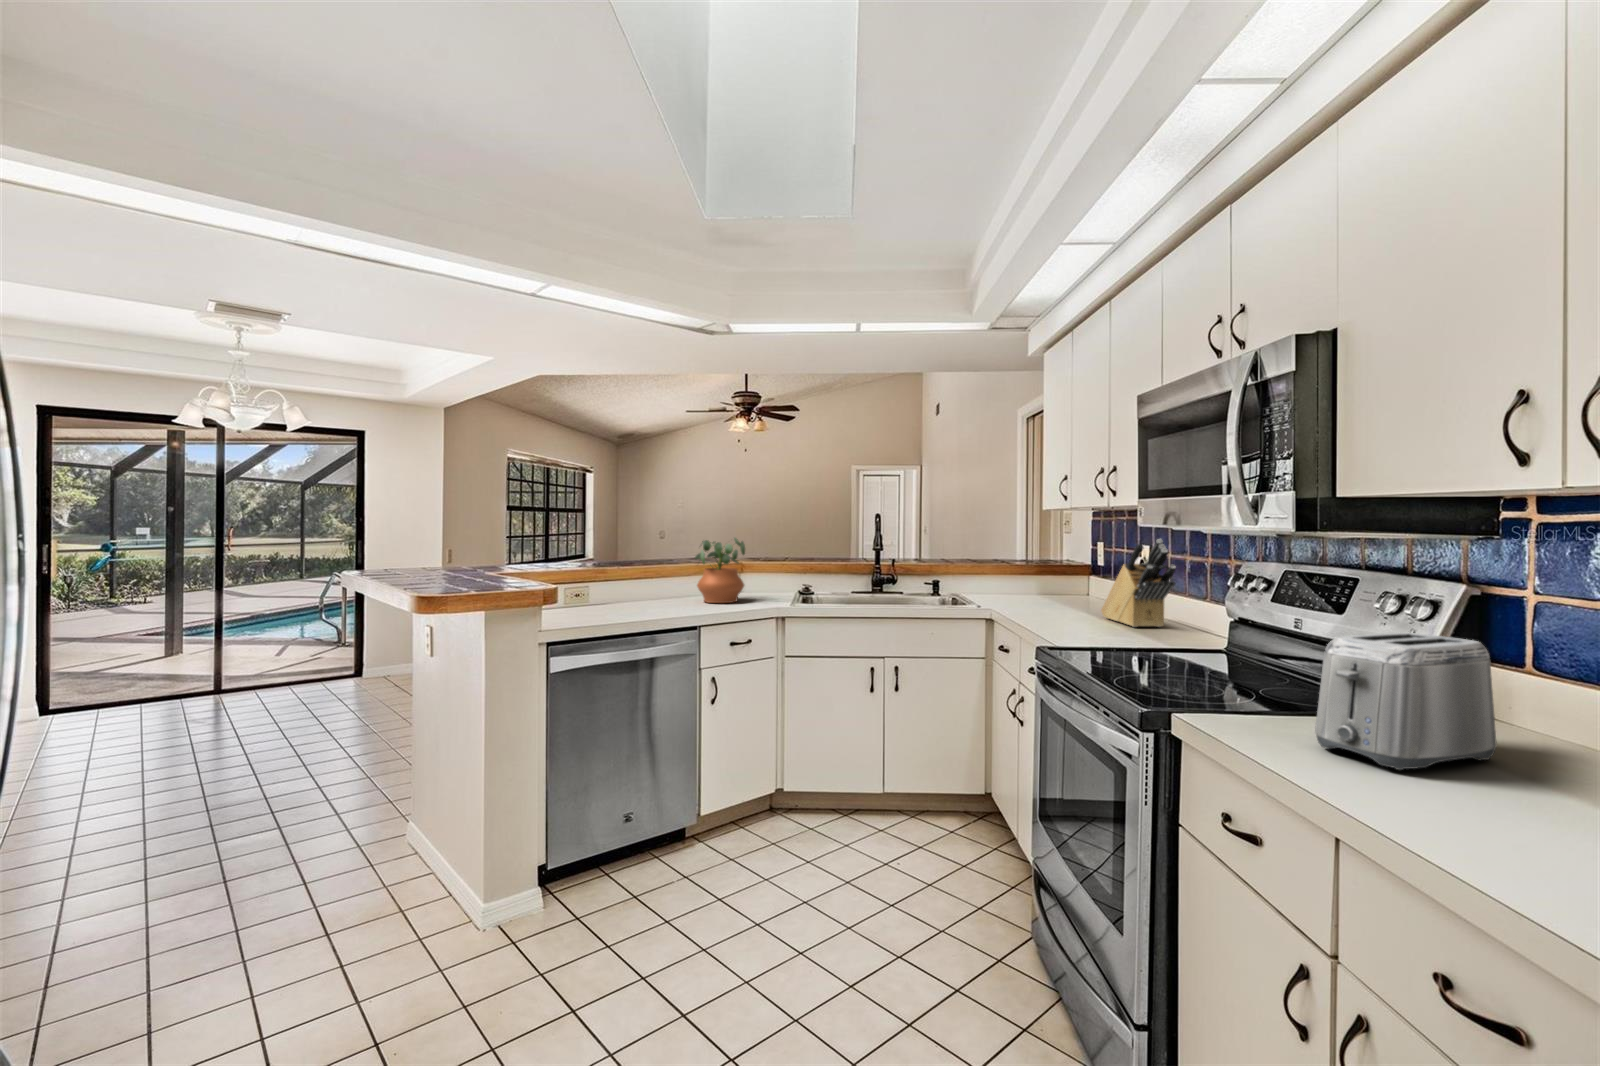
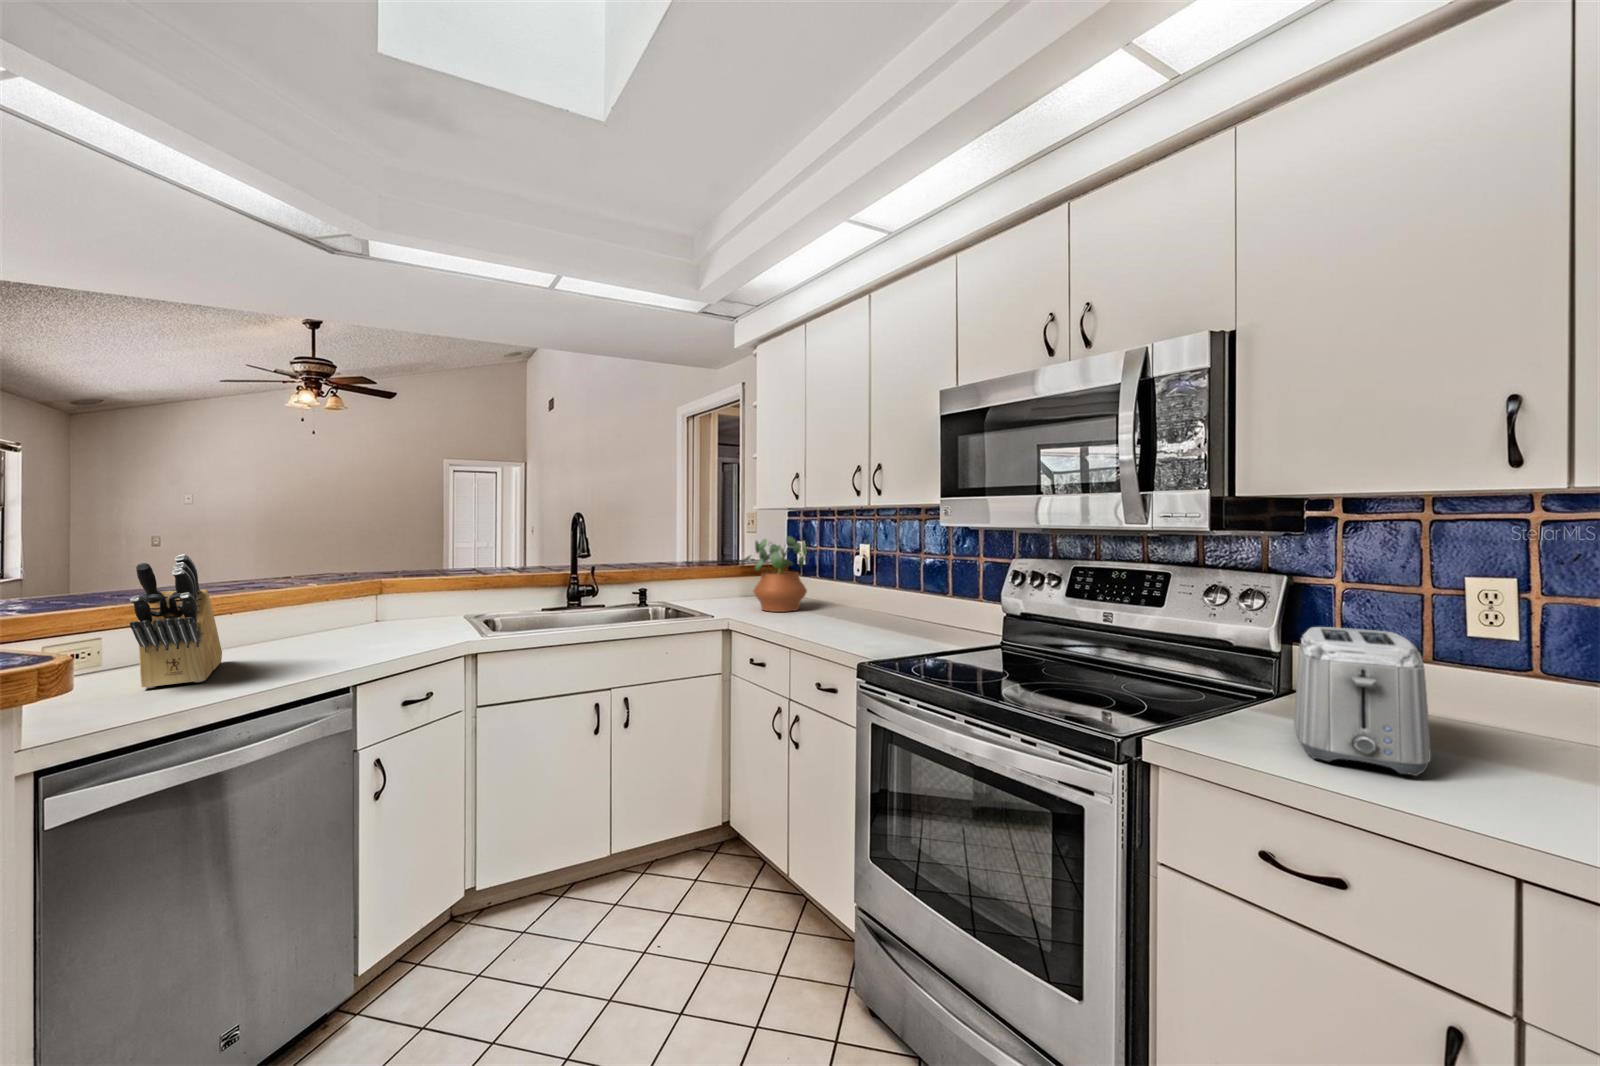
potted plant: present [695,538,745,603] -> present [741,536,807,612]
knife block: present [1101,539,1176,627] -> present [130,554,222,688]

